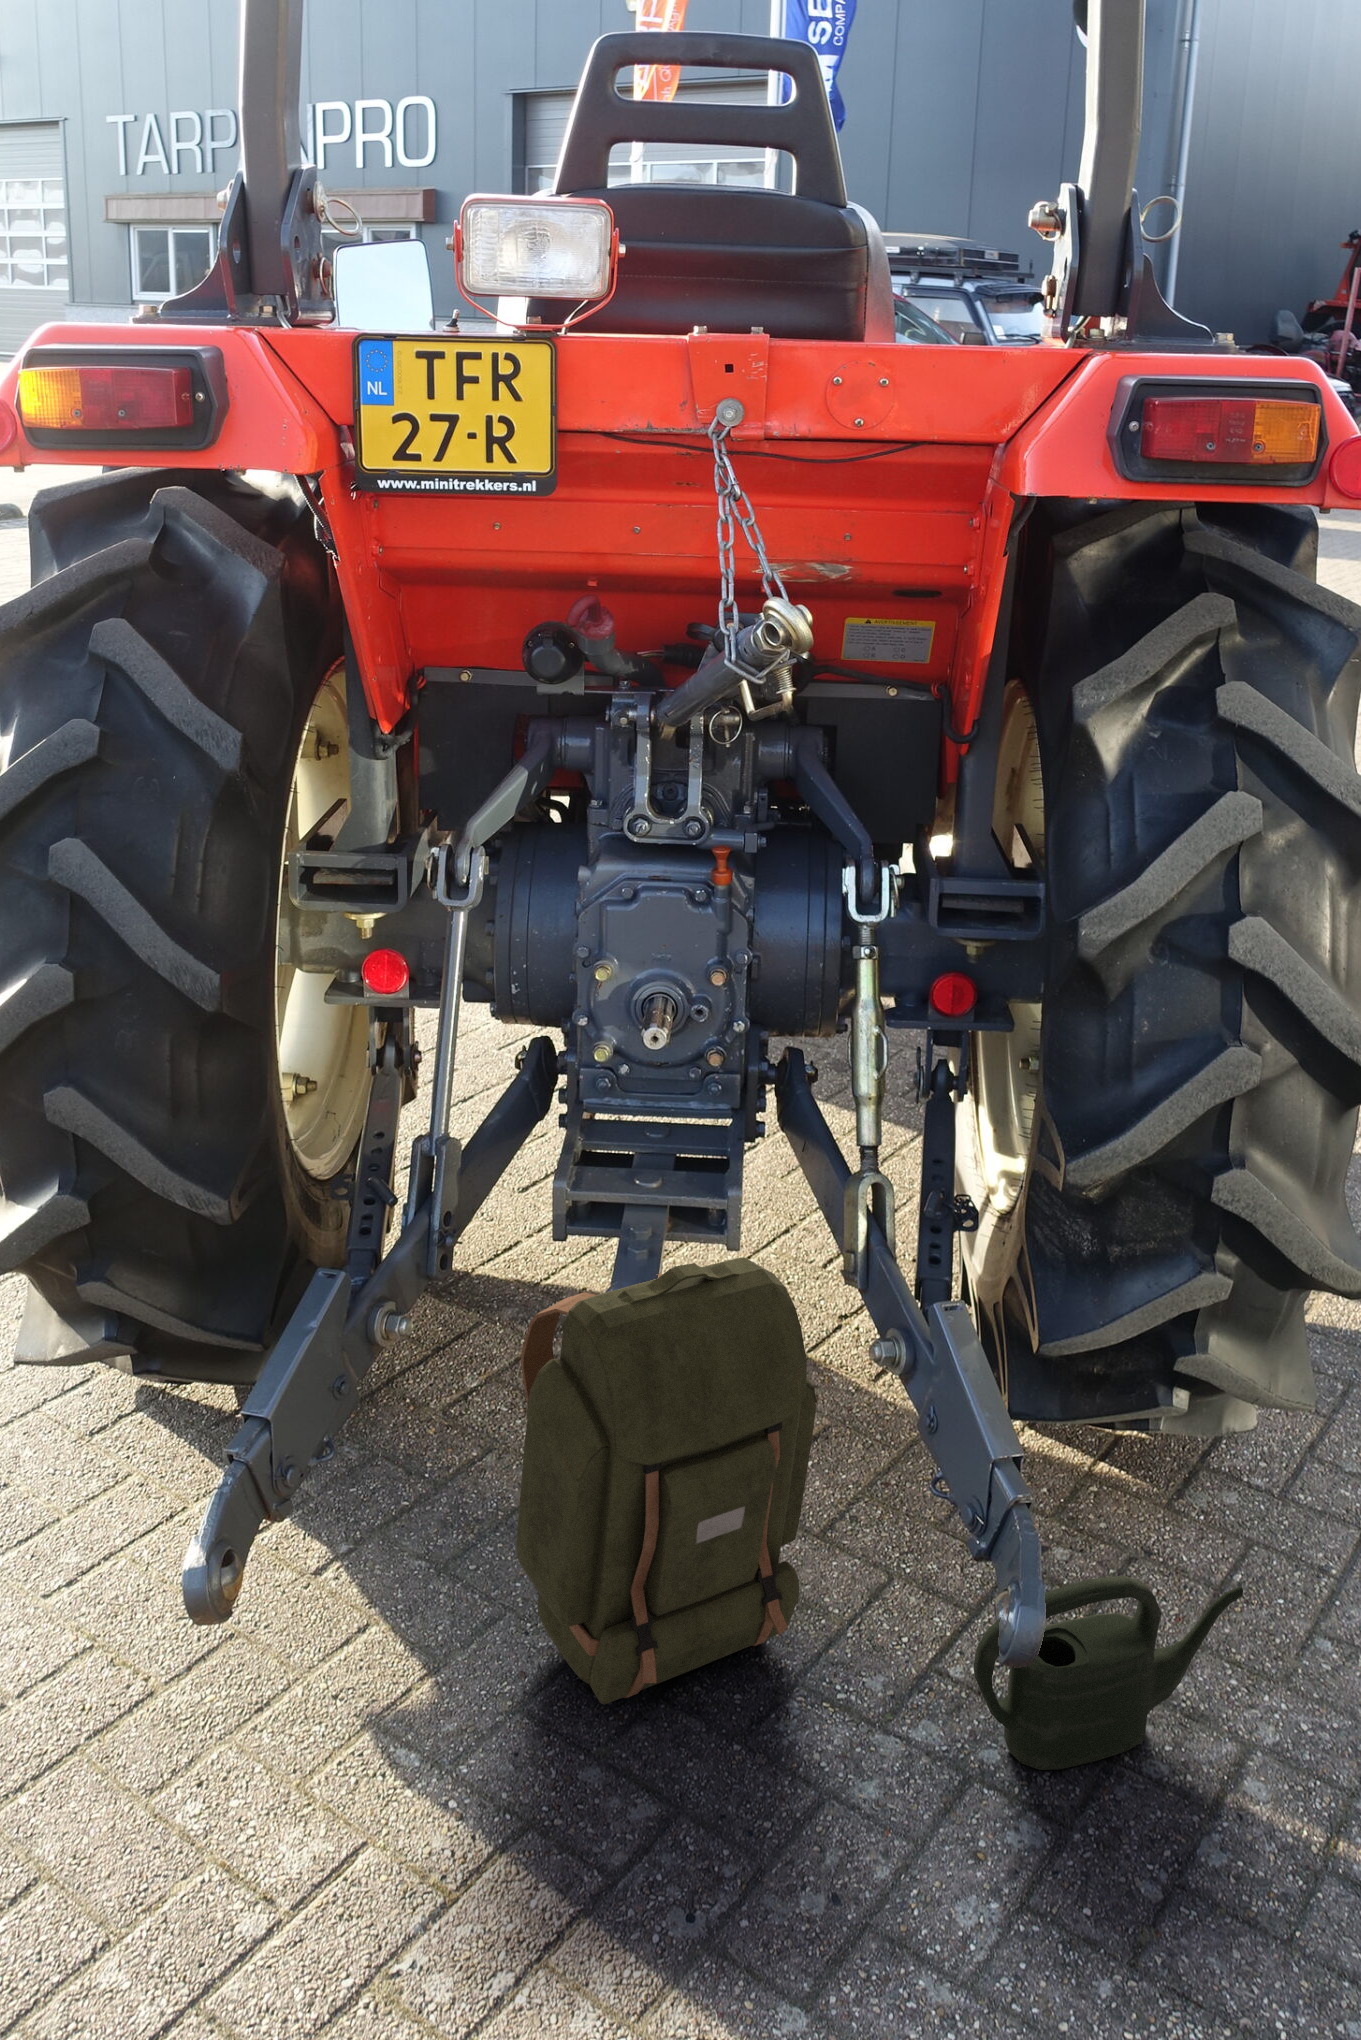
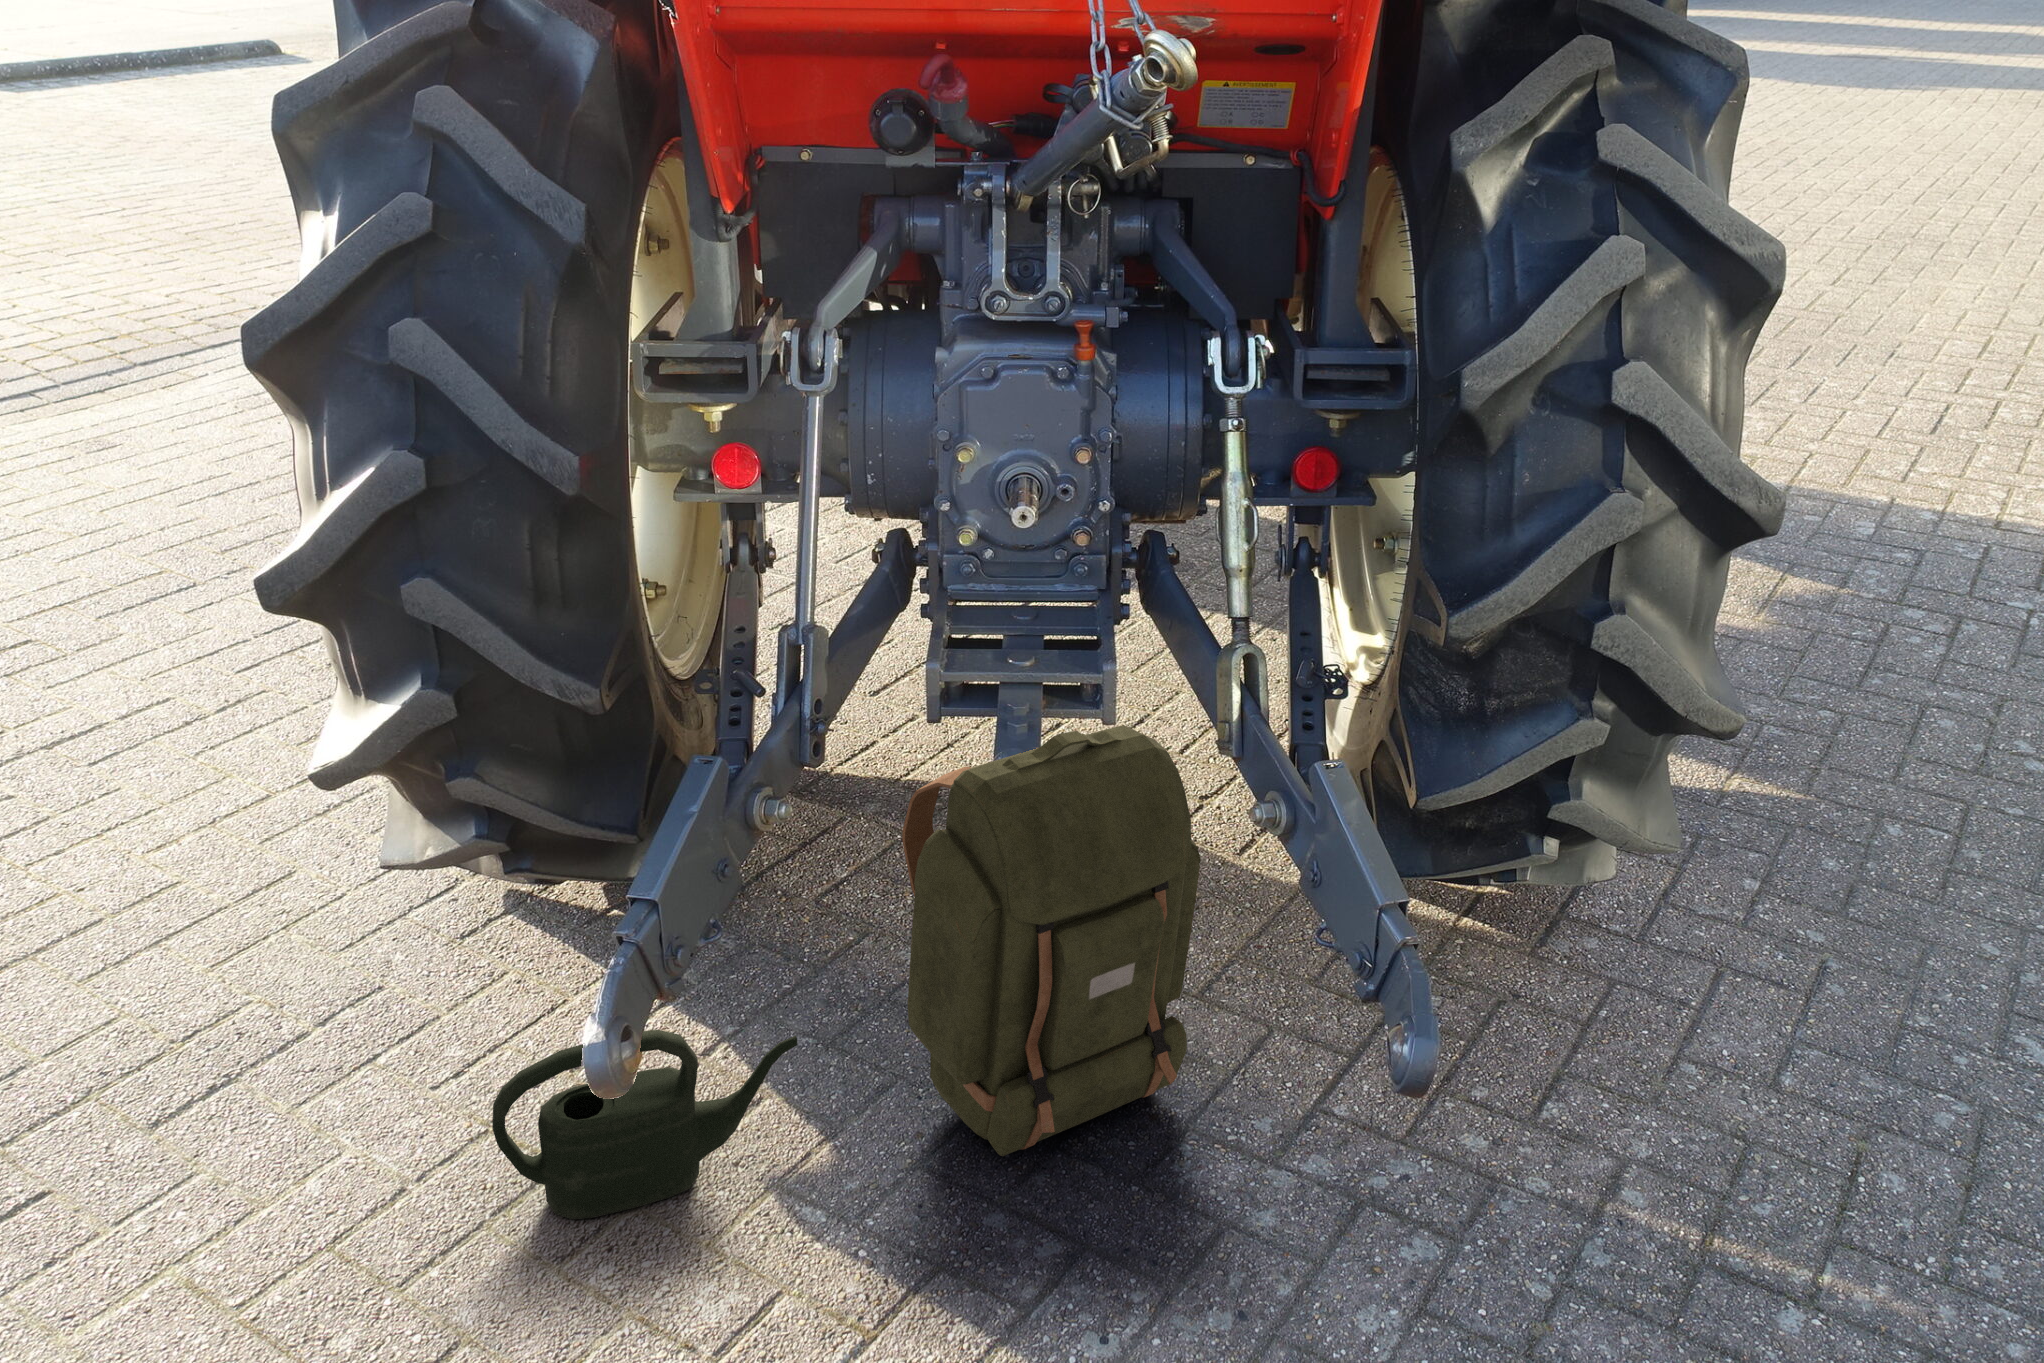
watering can: present [974,1575,1243,1770] -> present [492,1030,797,1219]

